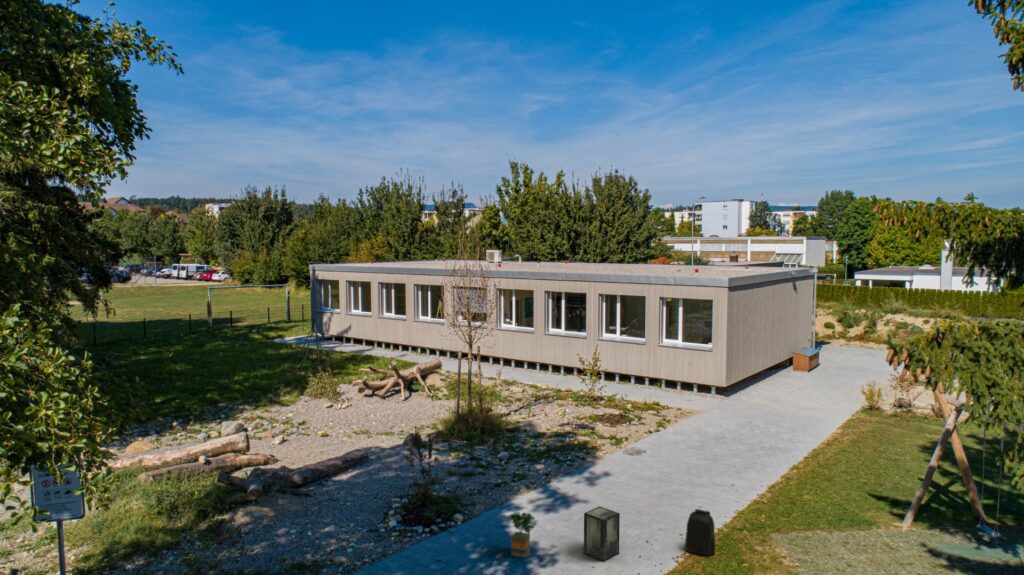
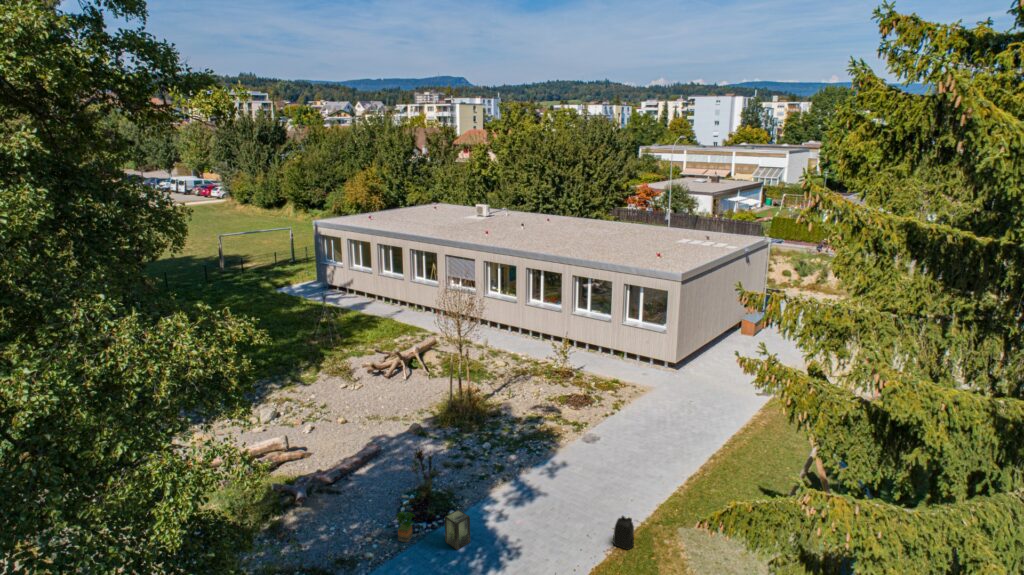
storage box: present [584,506,620,562] -> present [445,510,470,550]
potted tree: present [509,512,534,558] -> present [397,512,415,543]

